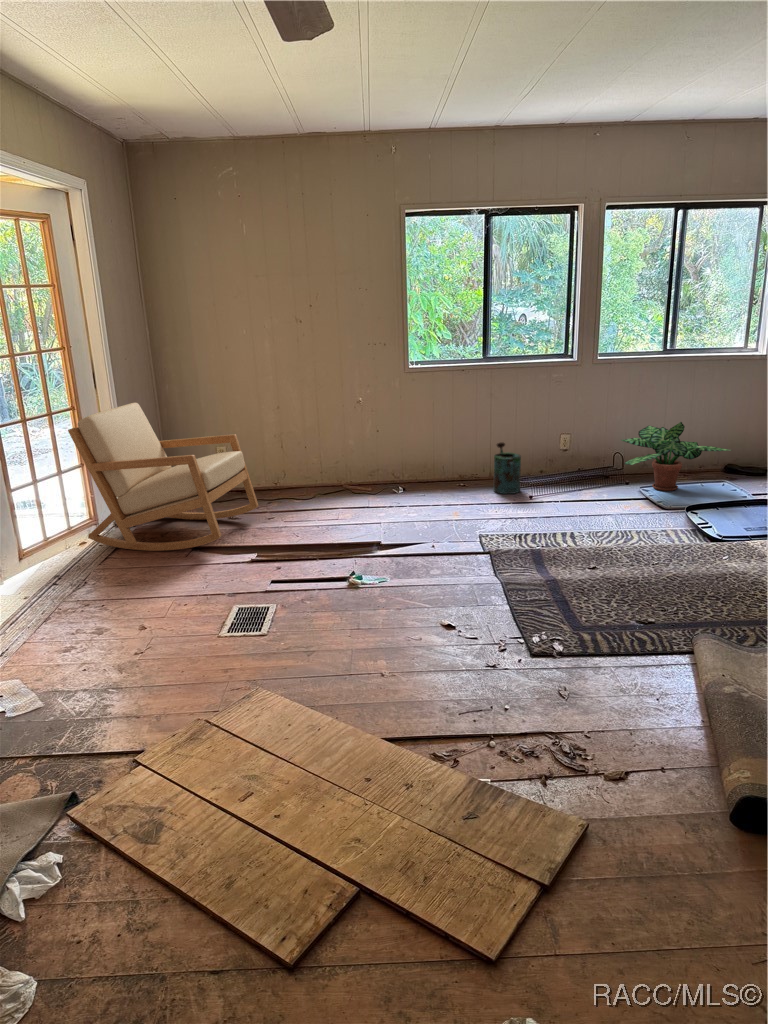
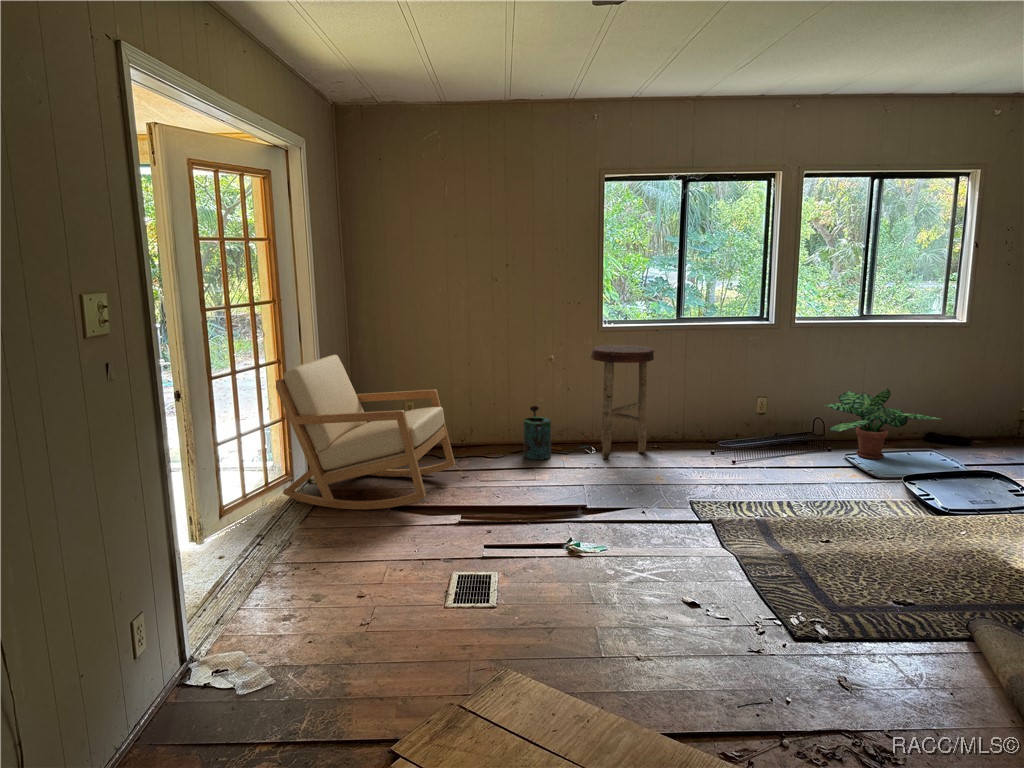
stool: none [393,386,455,497] -> present [591,345,654,458]
watering can: present [494,443,521,494] -> present [524,406,551,460]

